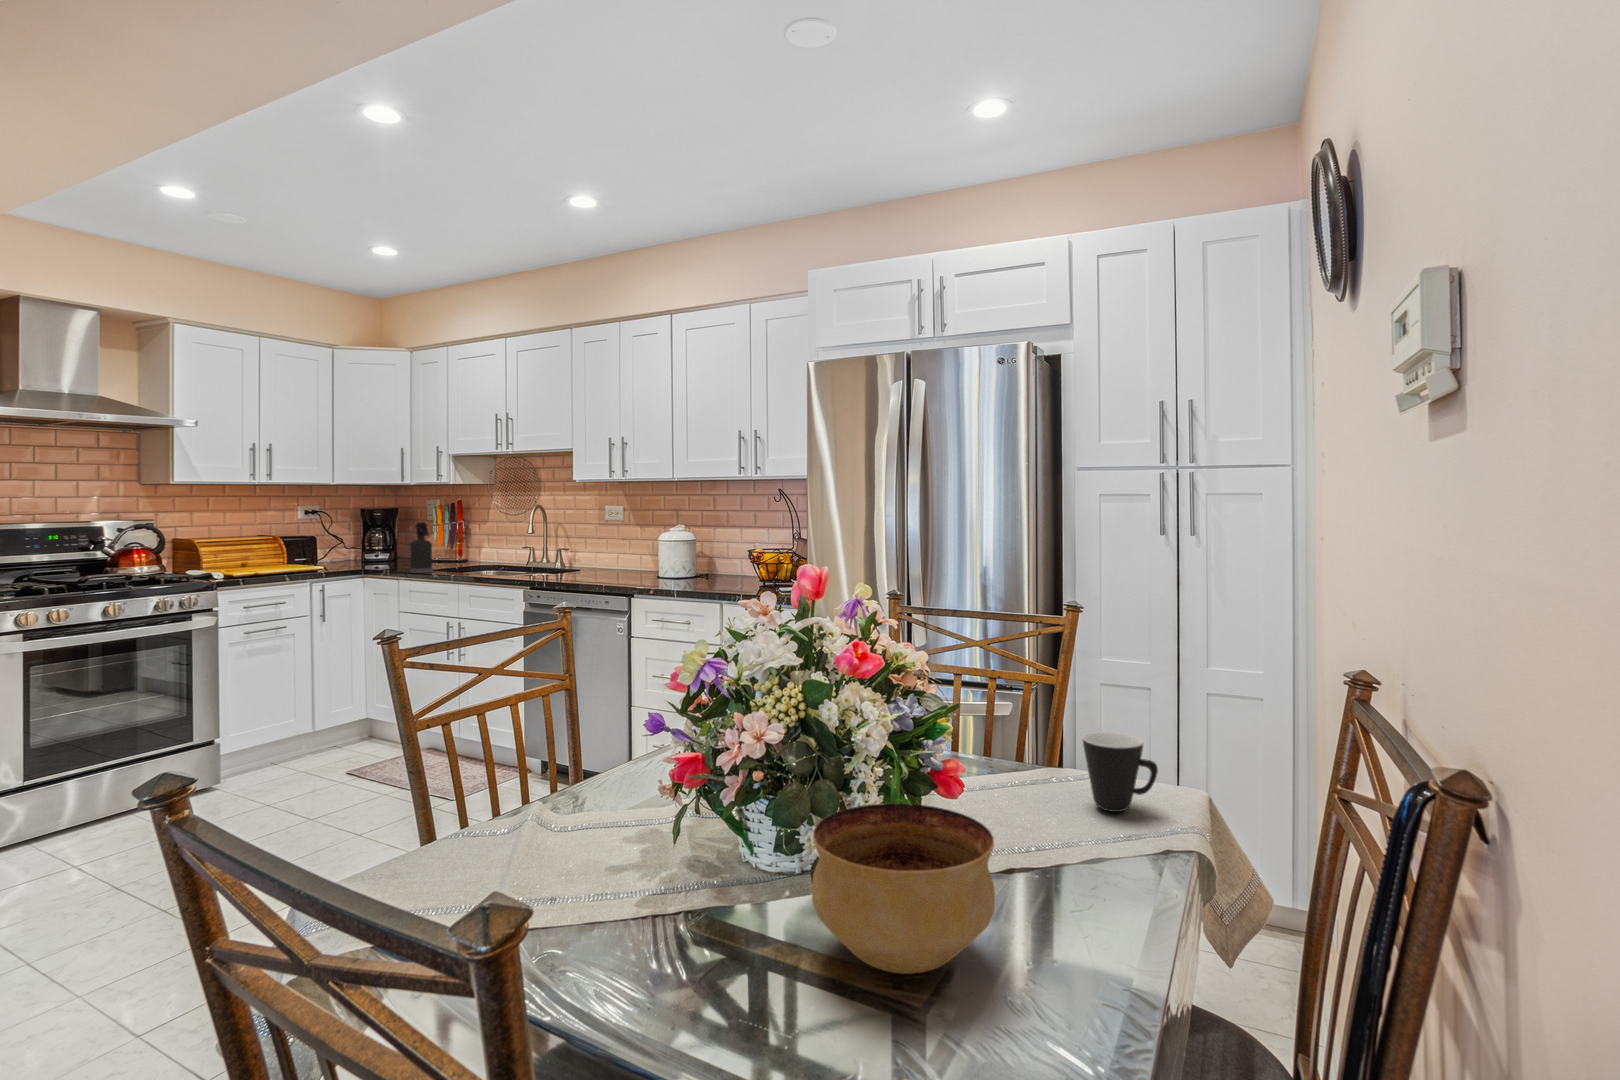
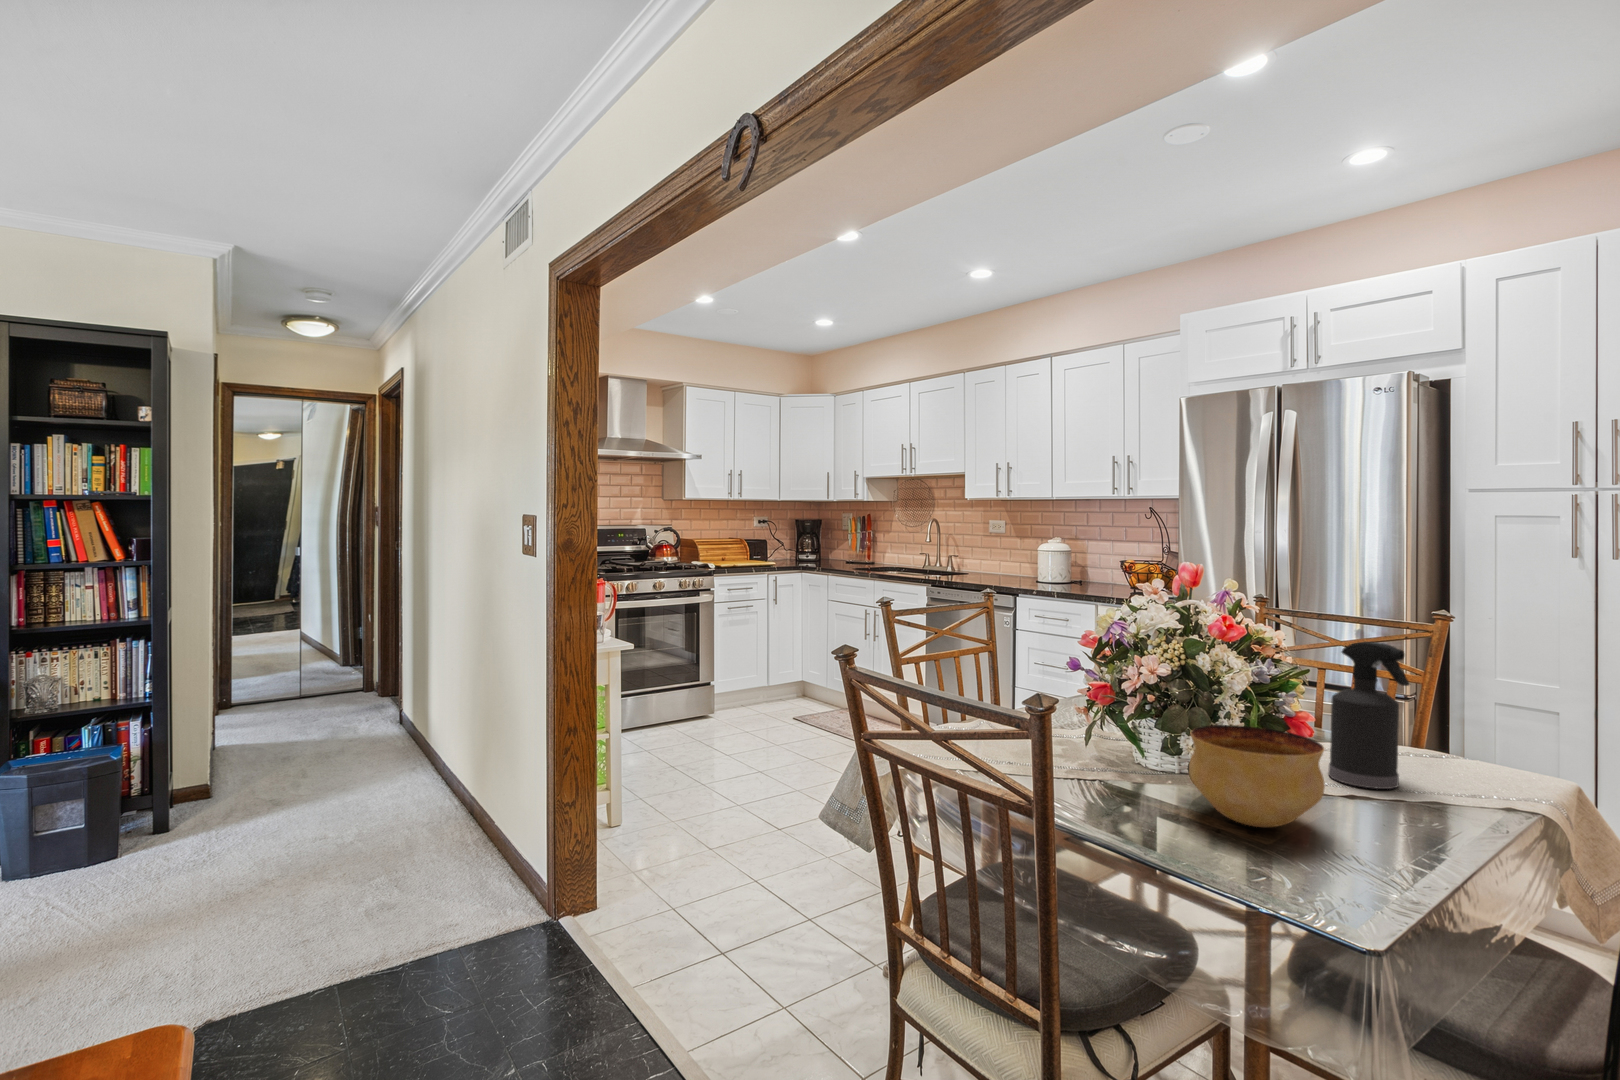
spray bottle: present [410,522,433,573] -> present [1328,642,1410,789]
mug: present [1083,732,1158,812] -> none [1428,712,1501,776]

